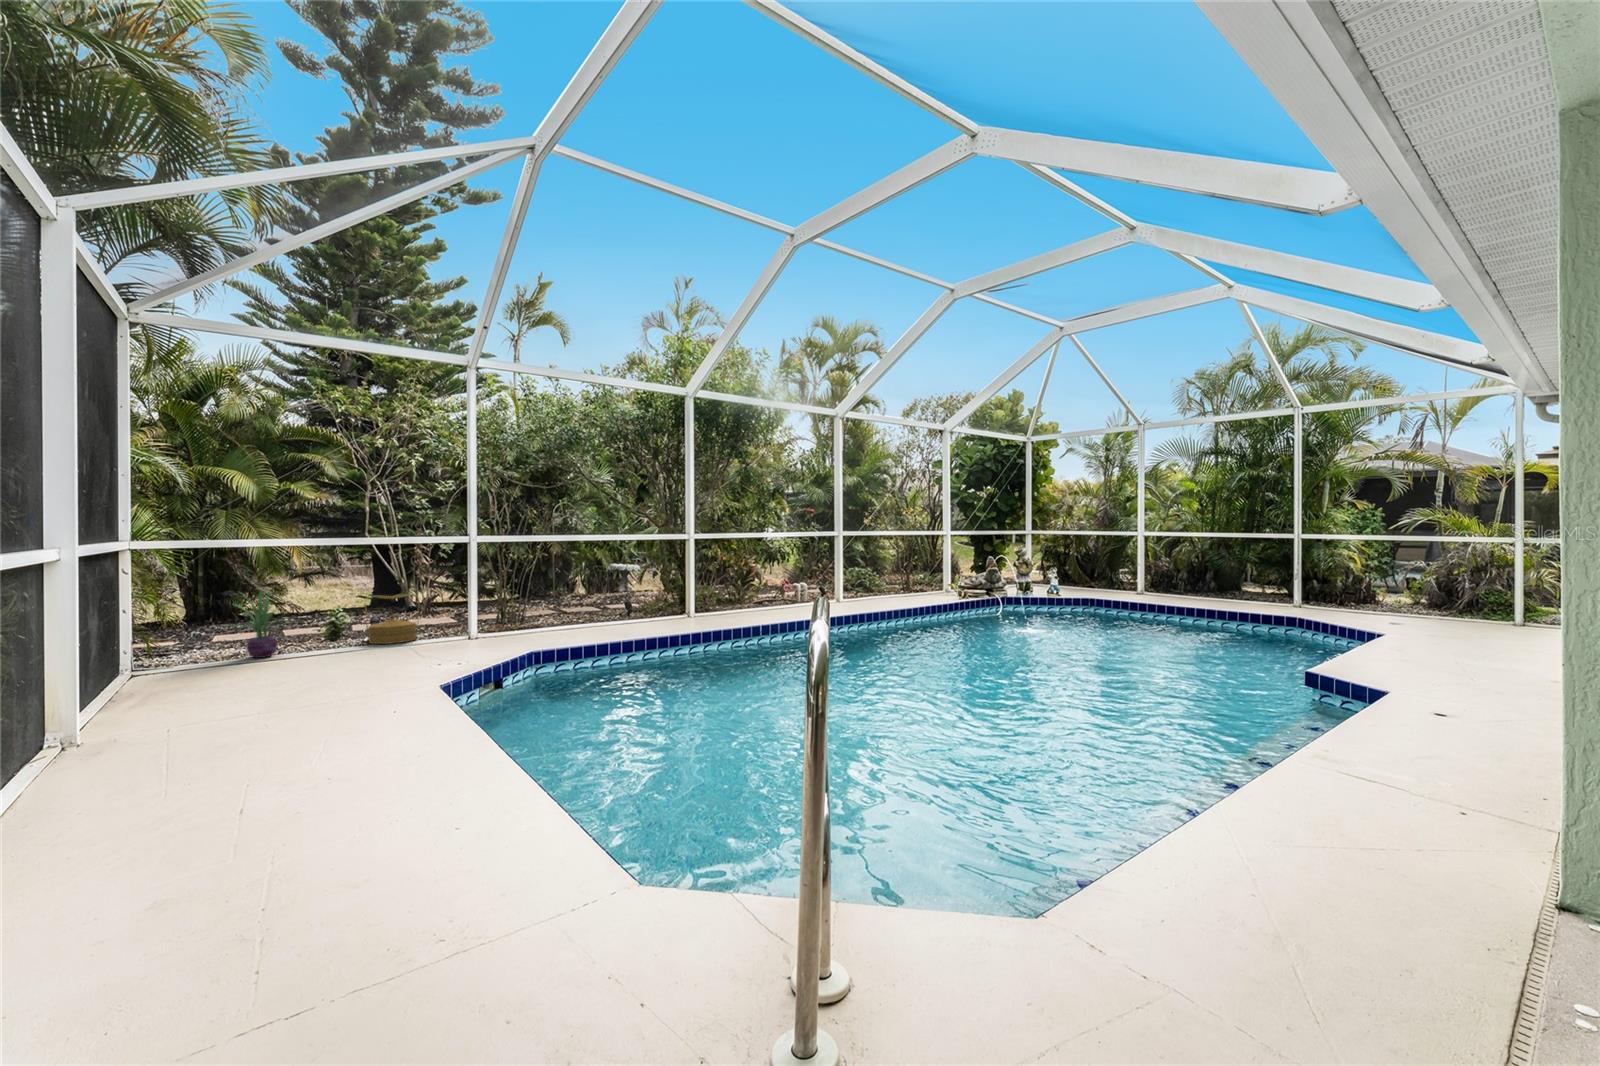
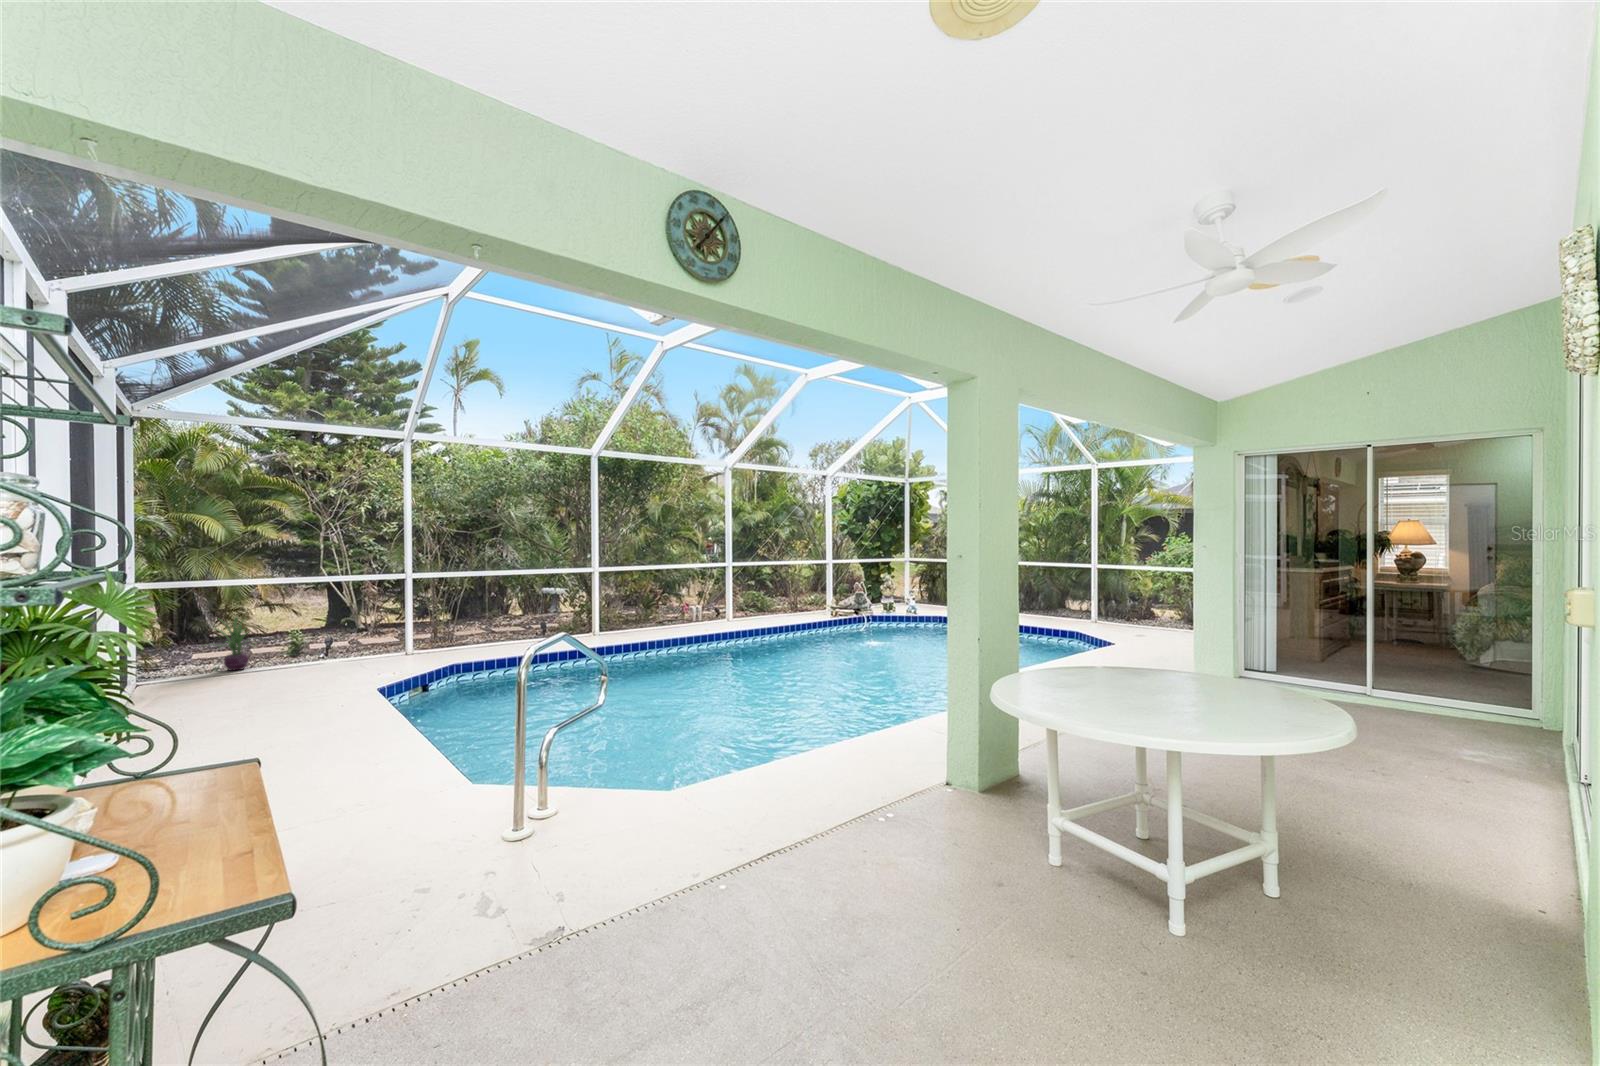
woven basket: present [365,594,419,644] -> none [320,618,366,659]

